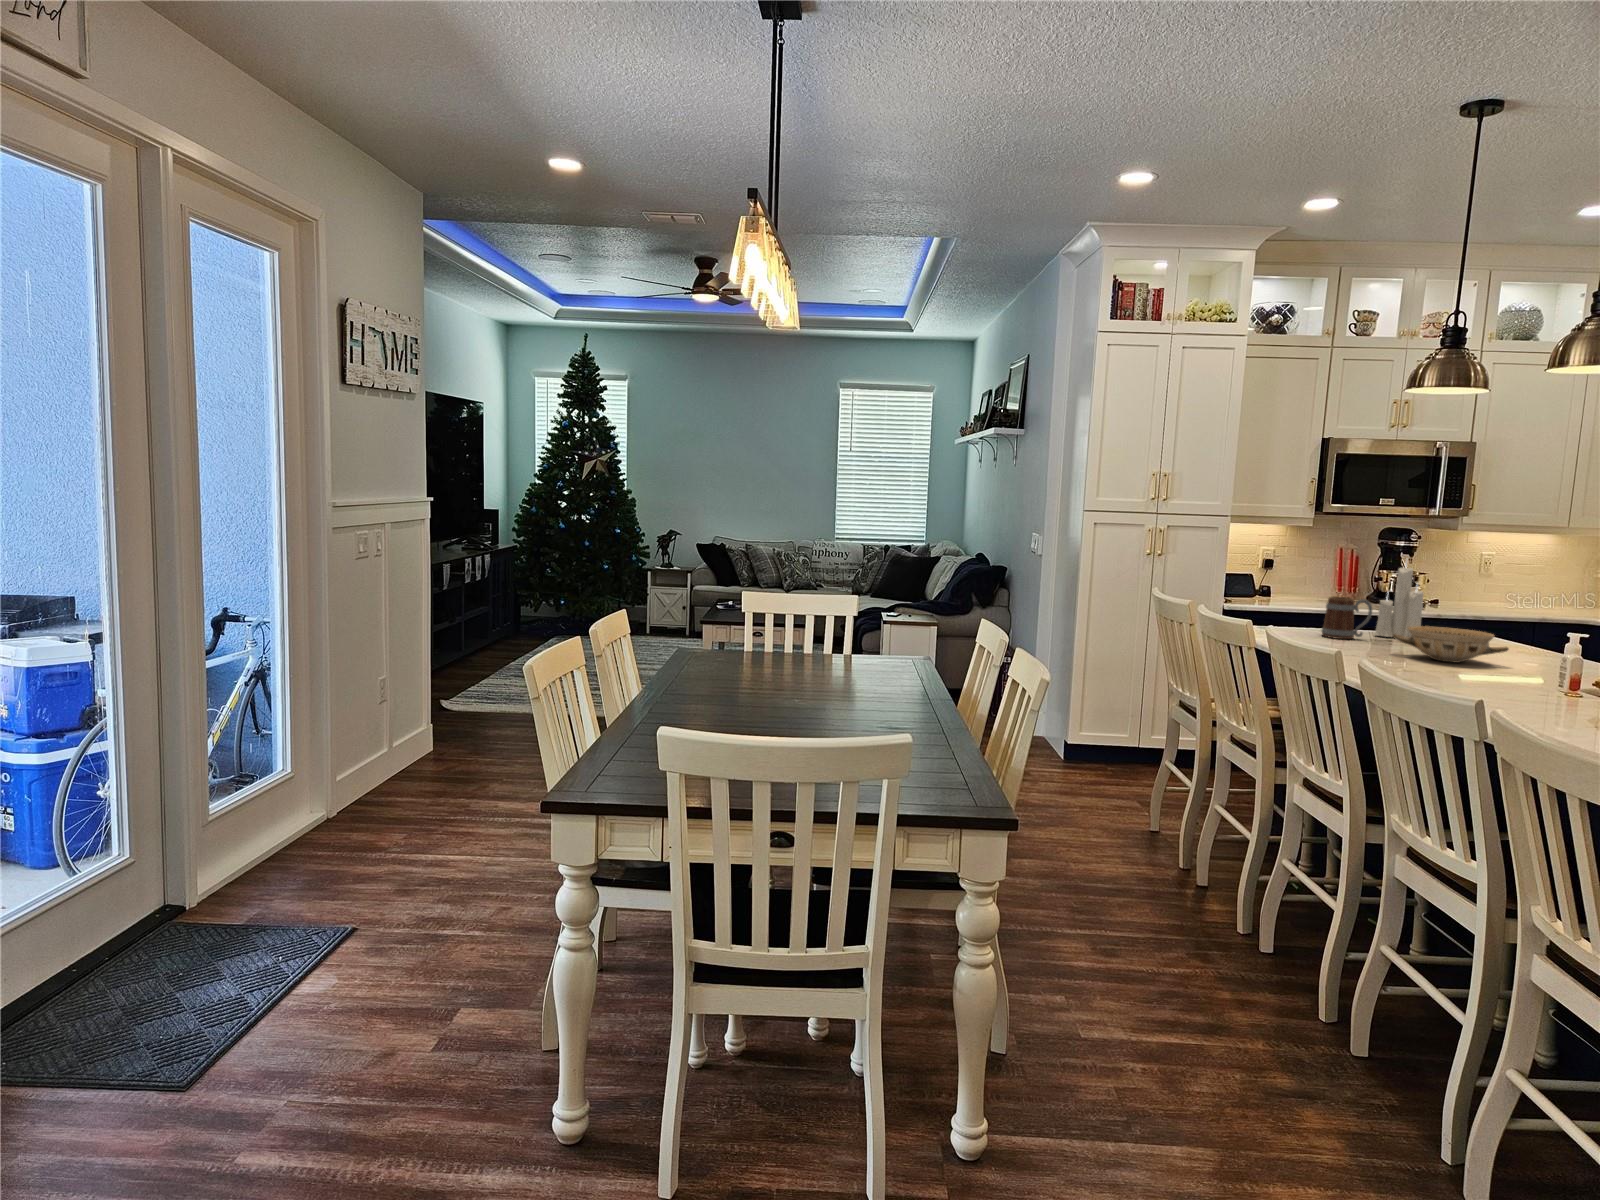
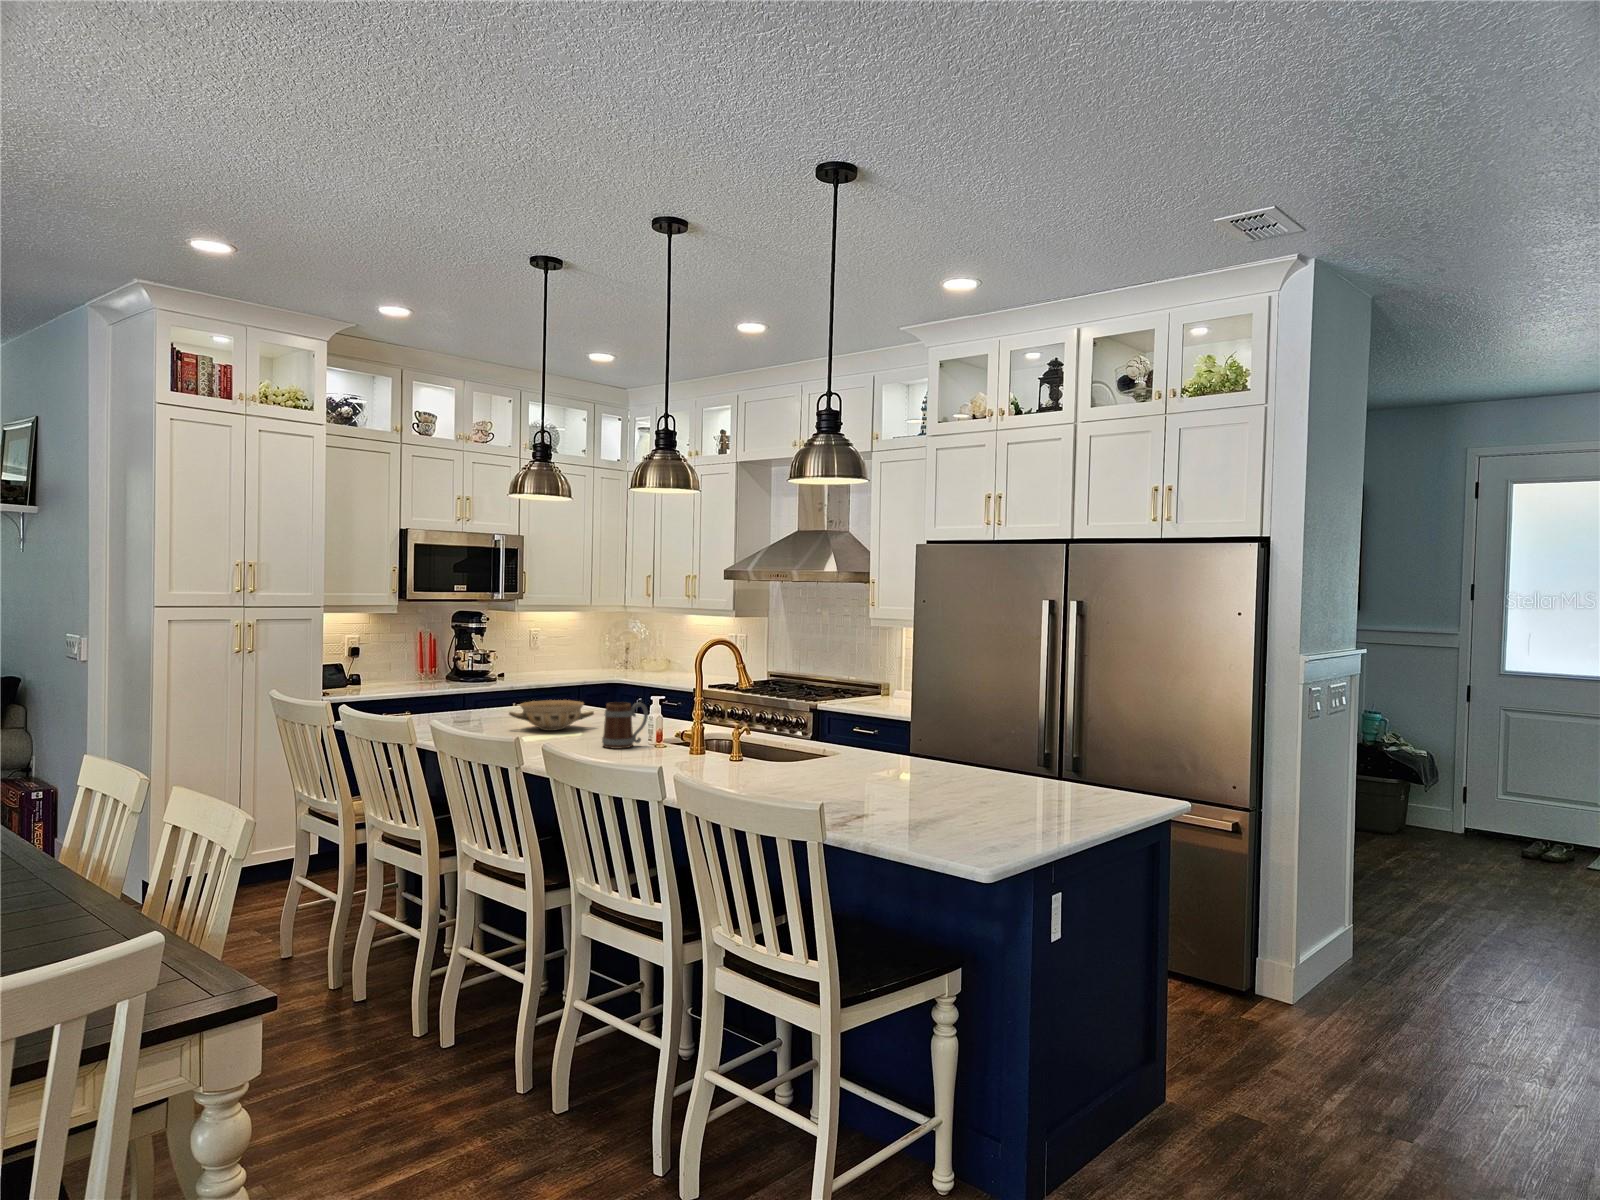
candle: present [1375,564,1424,637] -> none [483,638,520,715]
mug: present [1322,597,1372,639] -> present [602,702,648,749]

